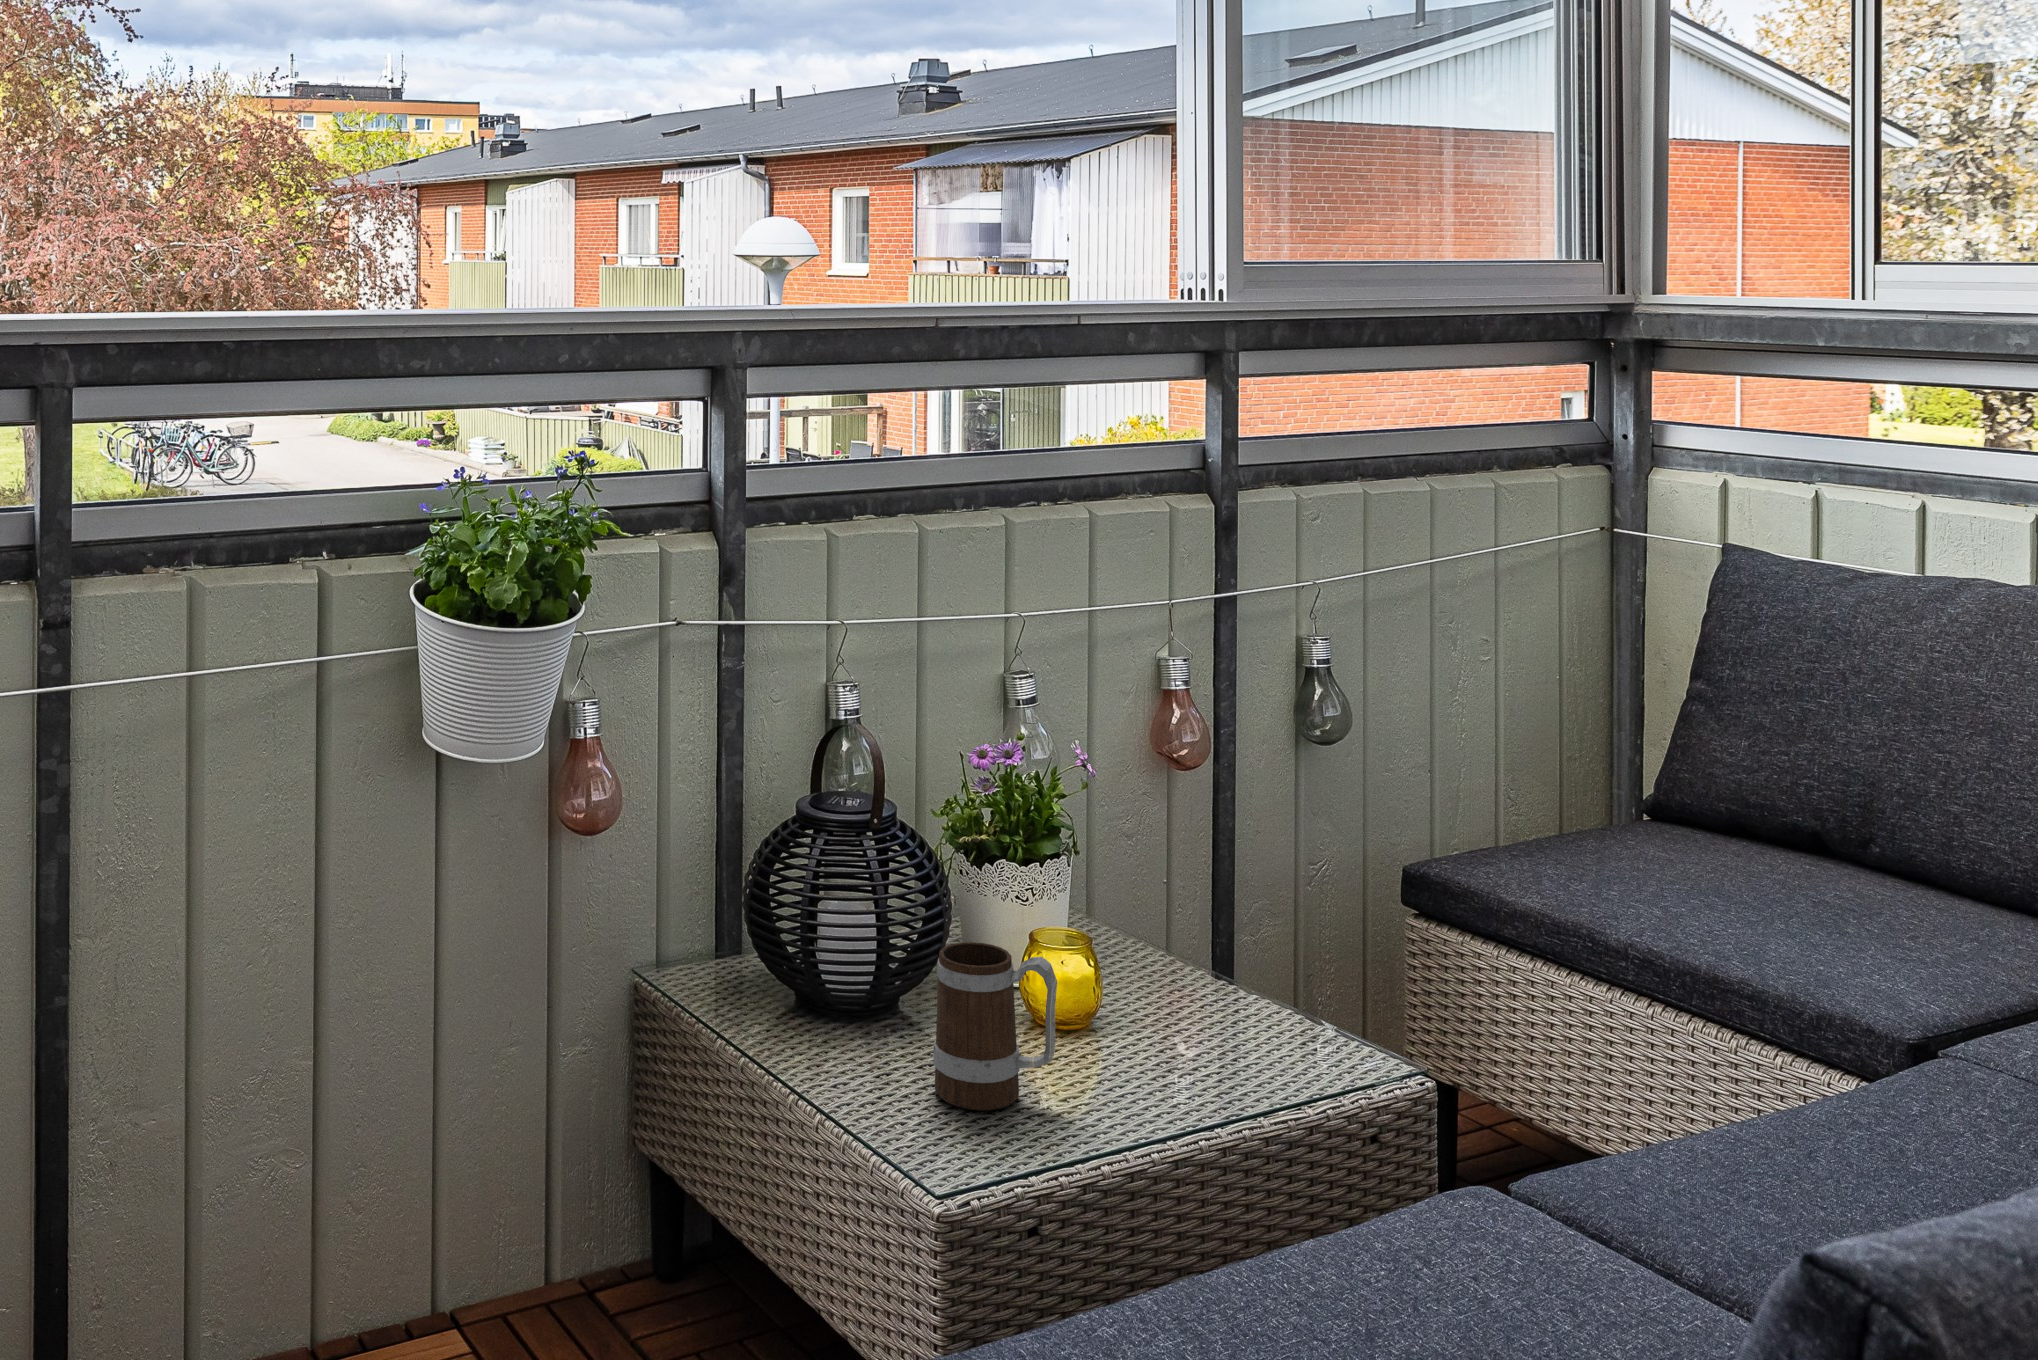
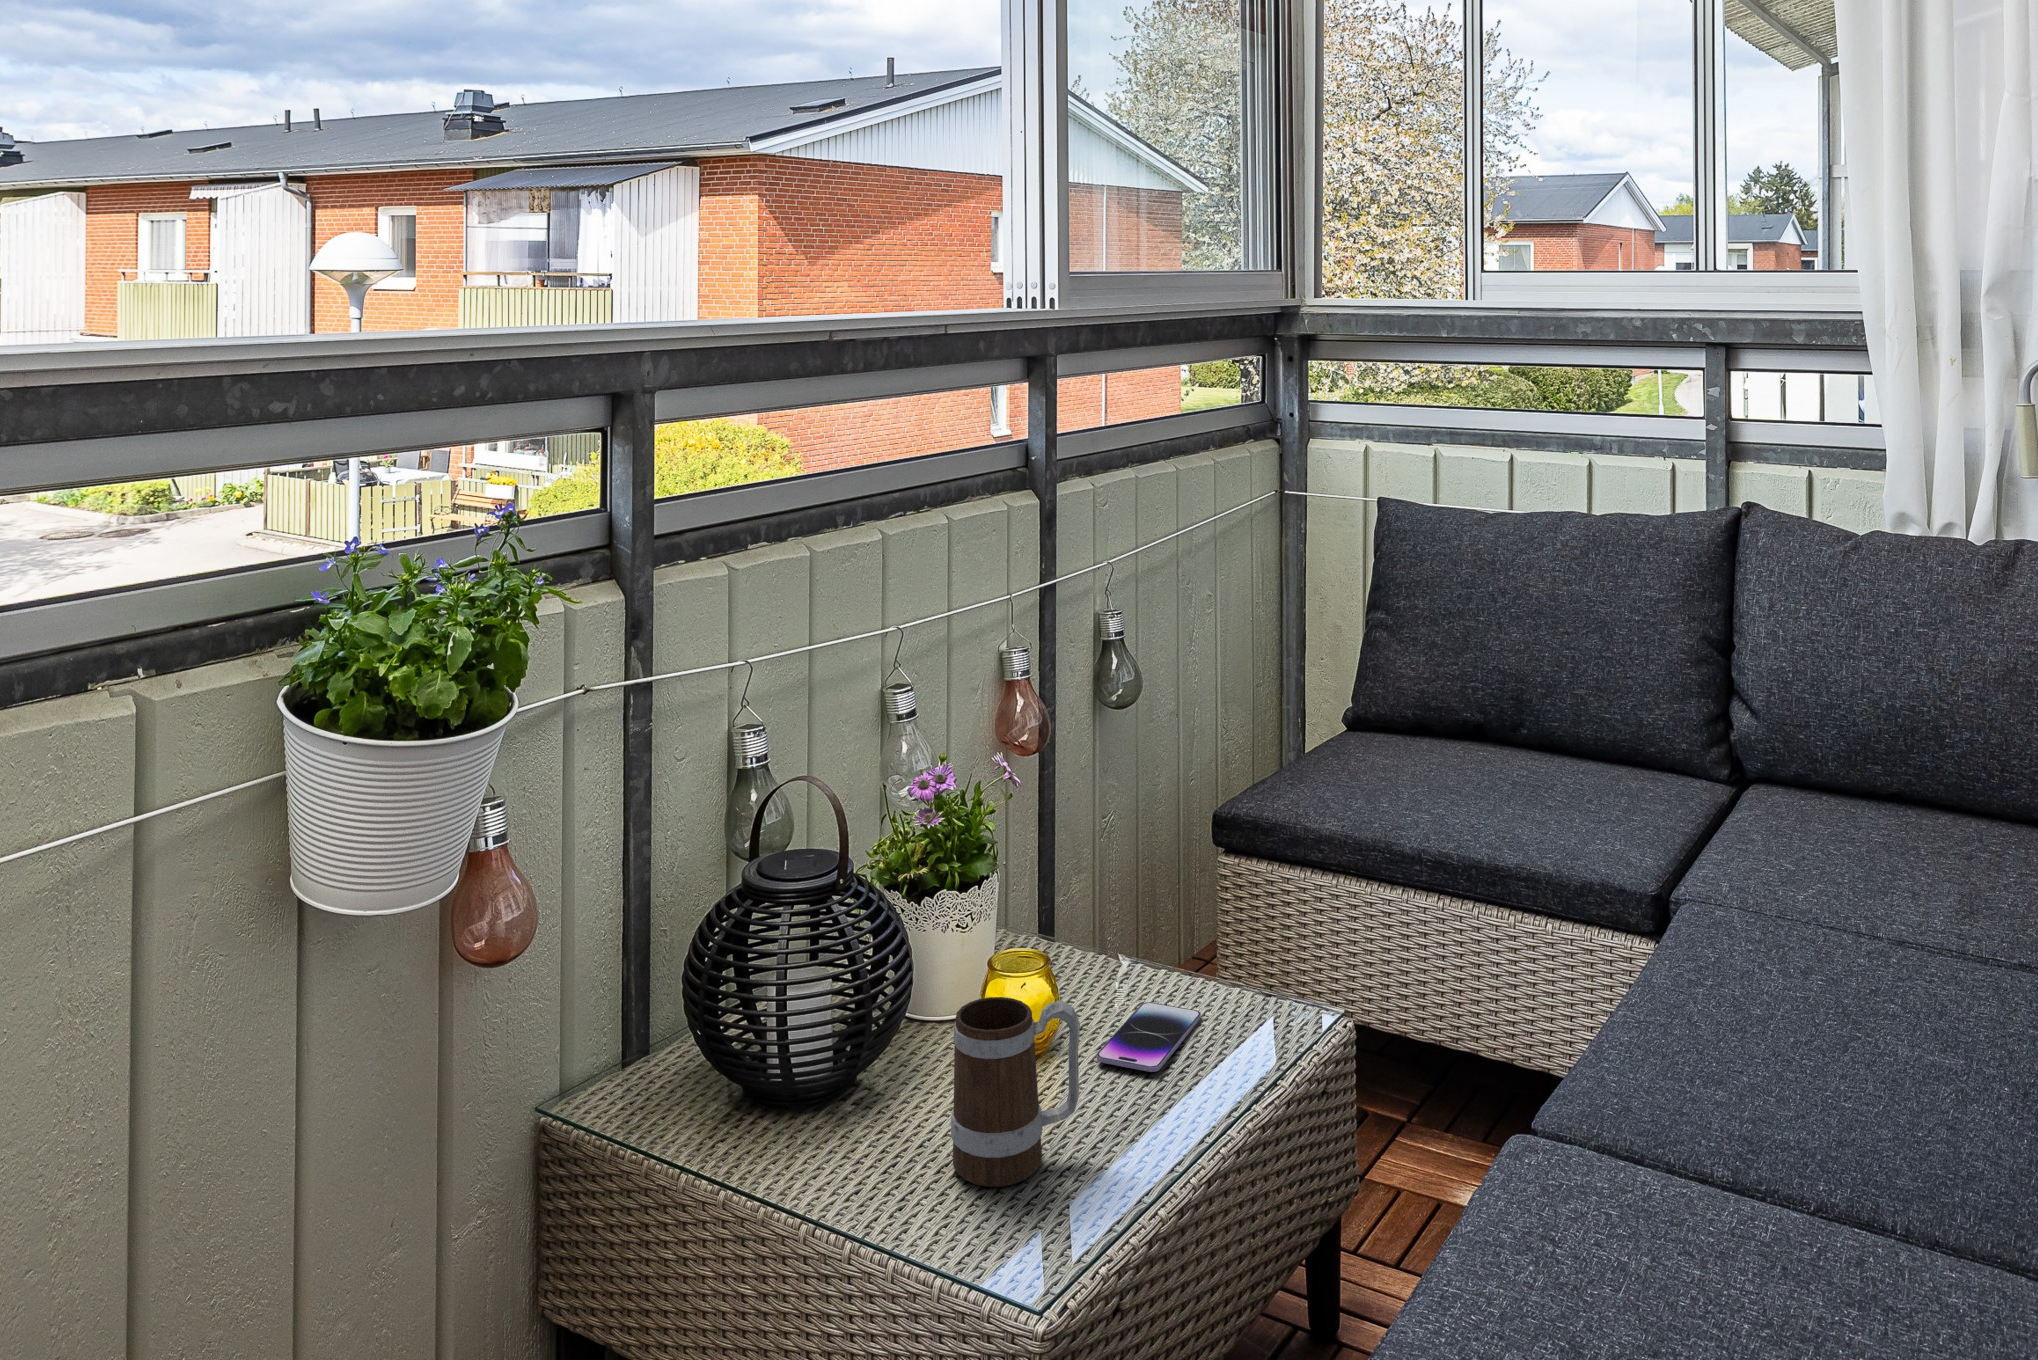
smartphone: none [1121,1012,1255,1064] -> present [1096,1002,1201,1072]

